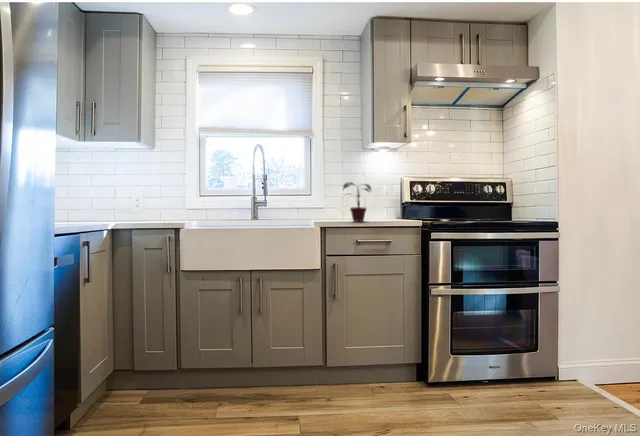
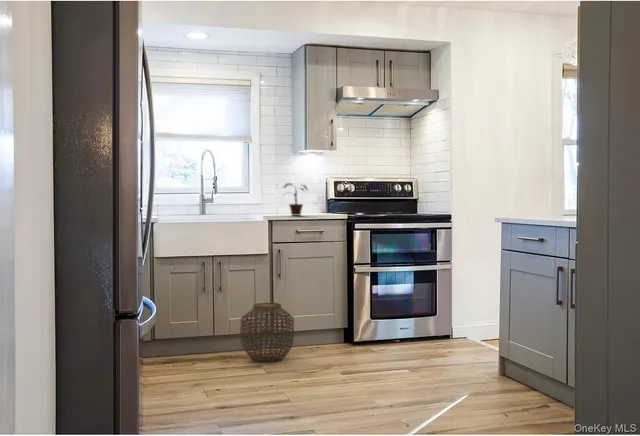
woven basket: none [277,332,346,414] -> present [240,303,294,363]

